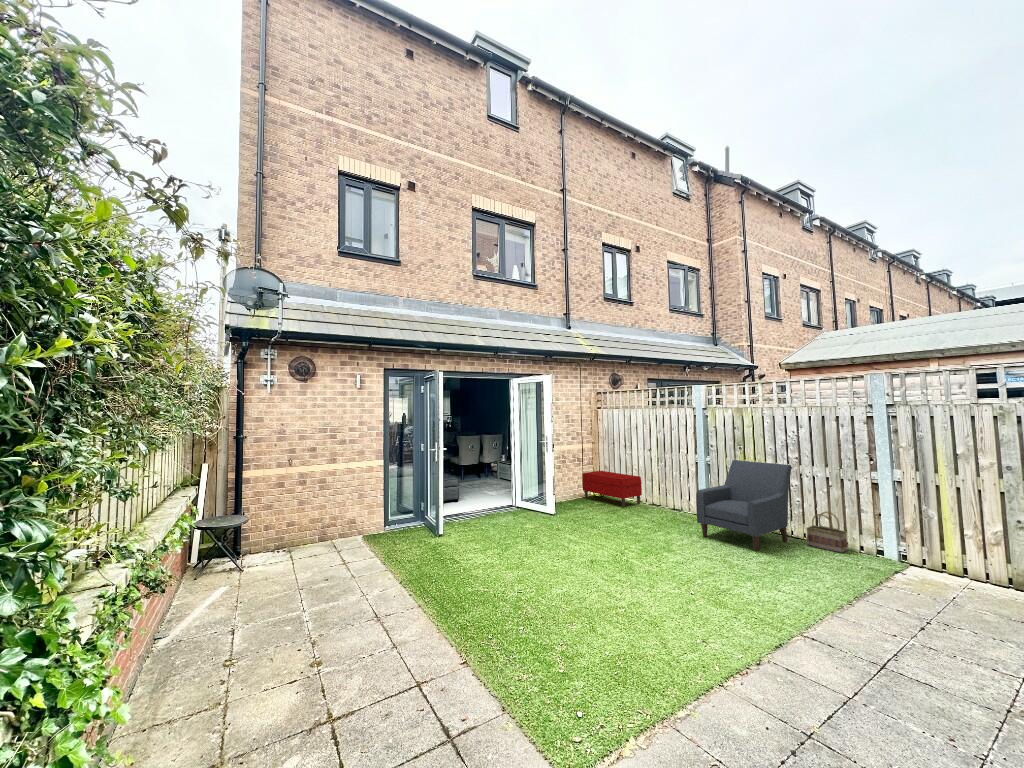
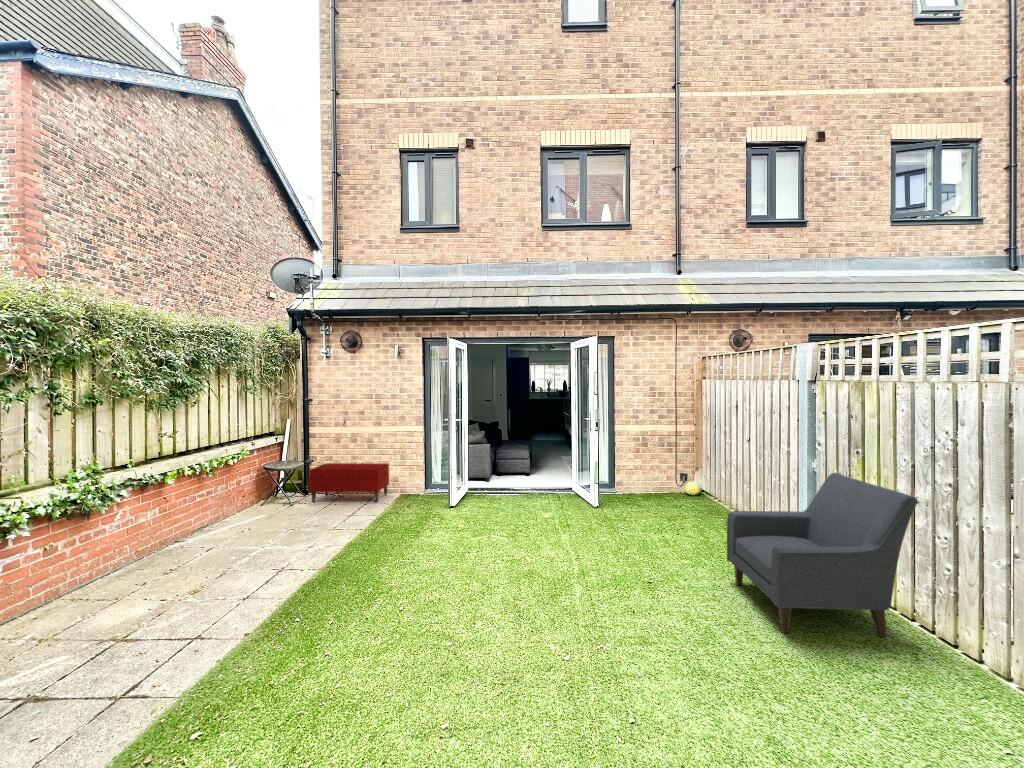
bench: present [582,471,642,507] -> present [309,463,389,502]
basket: present [806,512,848,553] -> none [918,605,1017,700]

